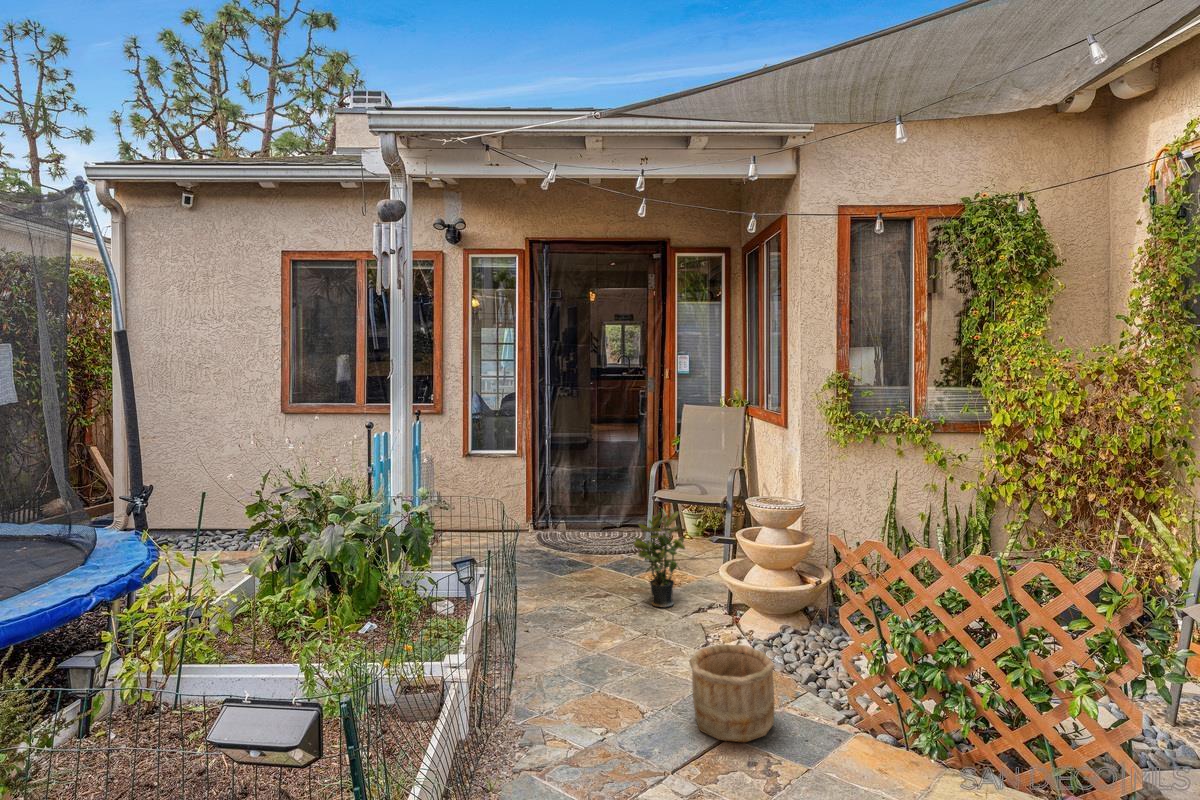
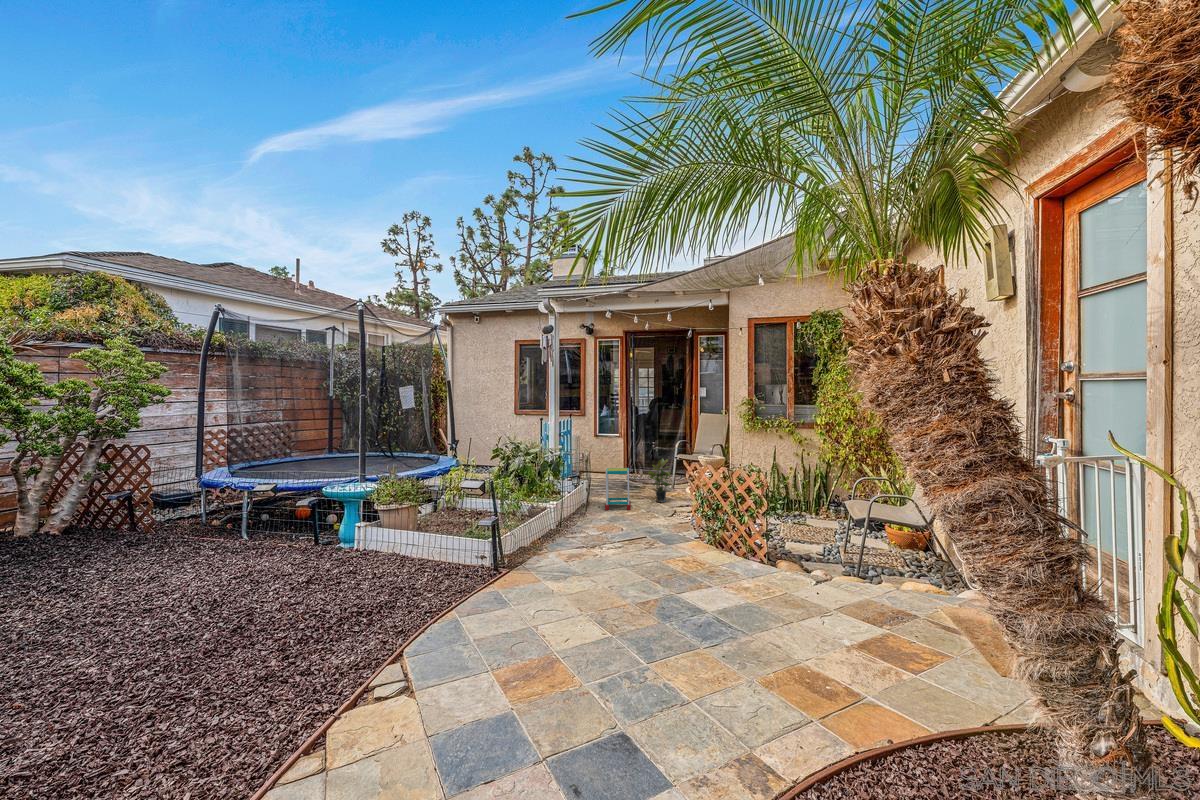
side table: none [552,541,626,655] -> present [605,468,631,510]
wooden bucket: present [689,645,775,742] -> none [631,500,662,530]

